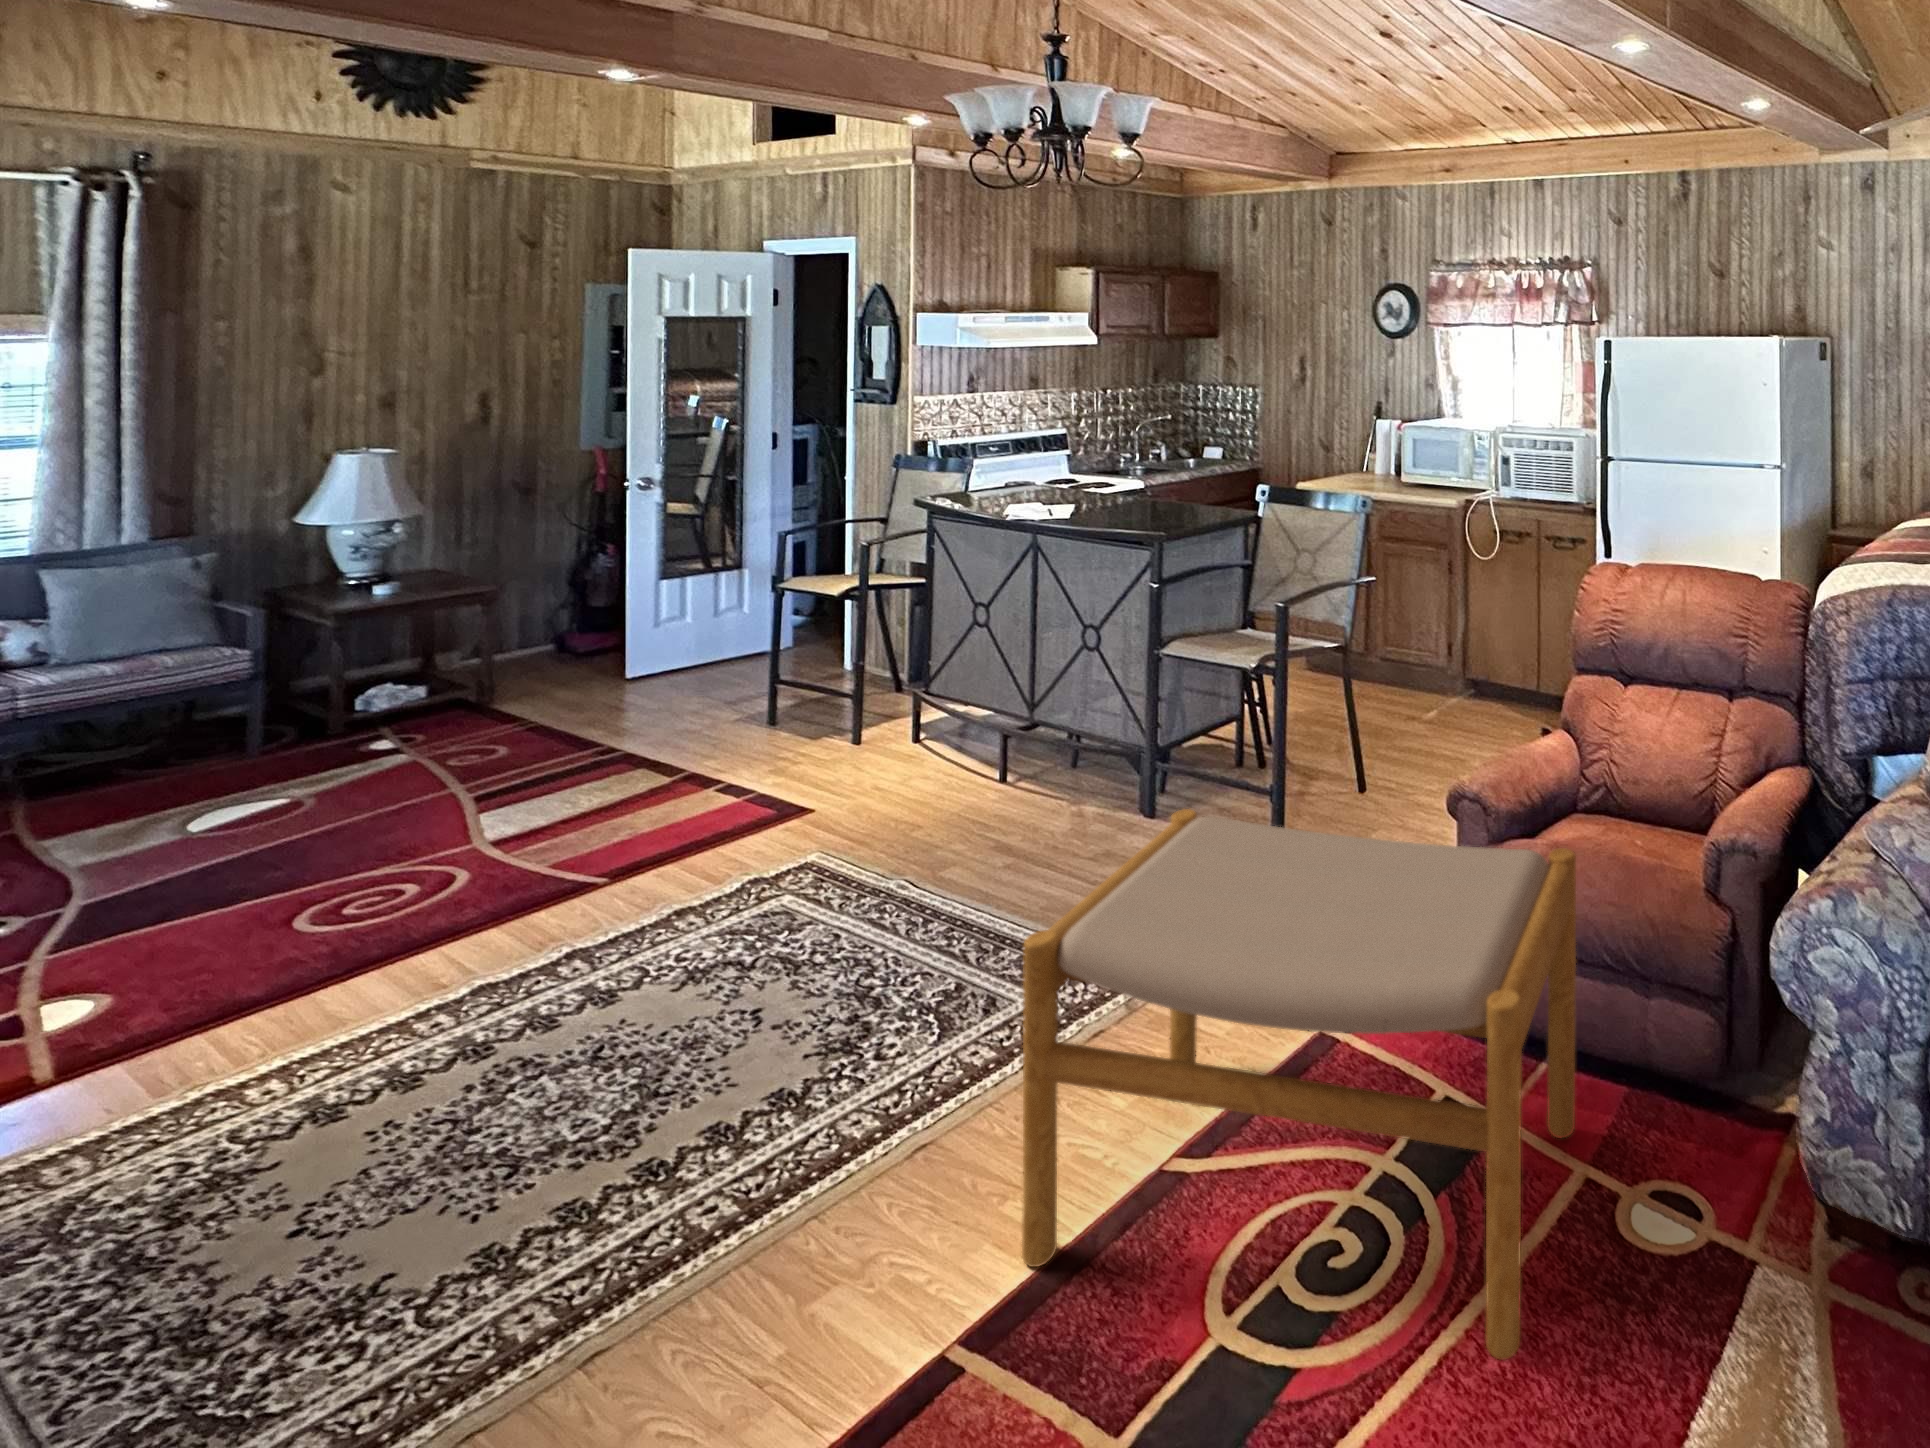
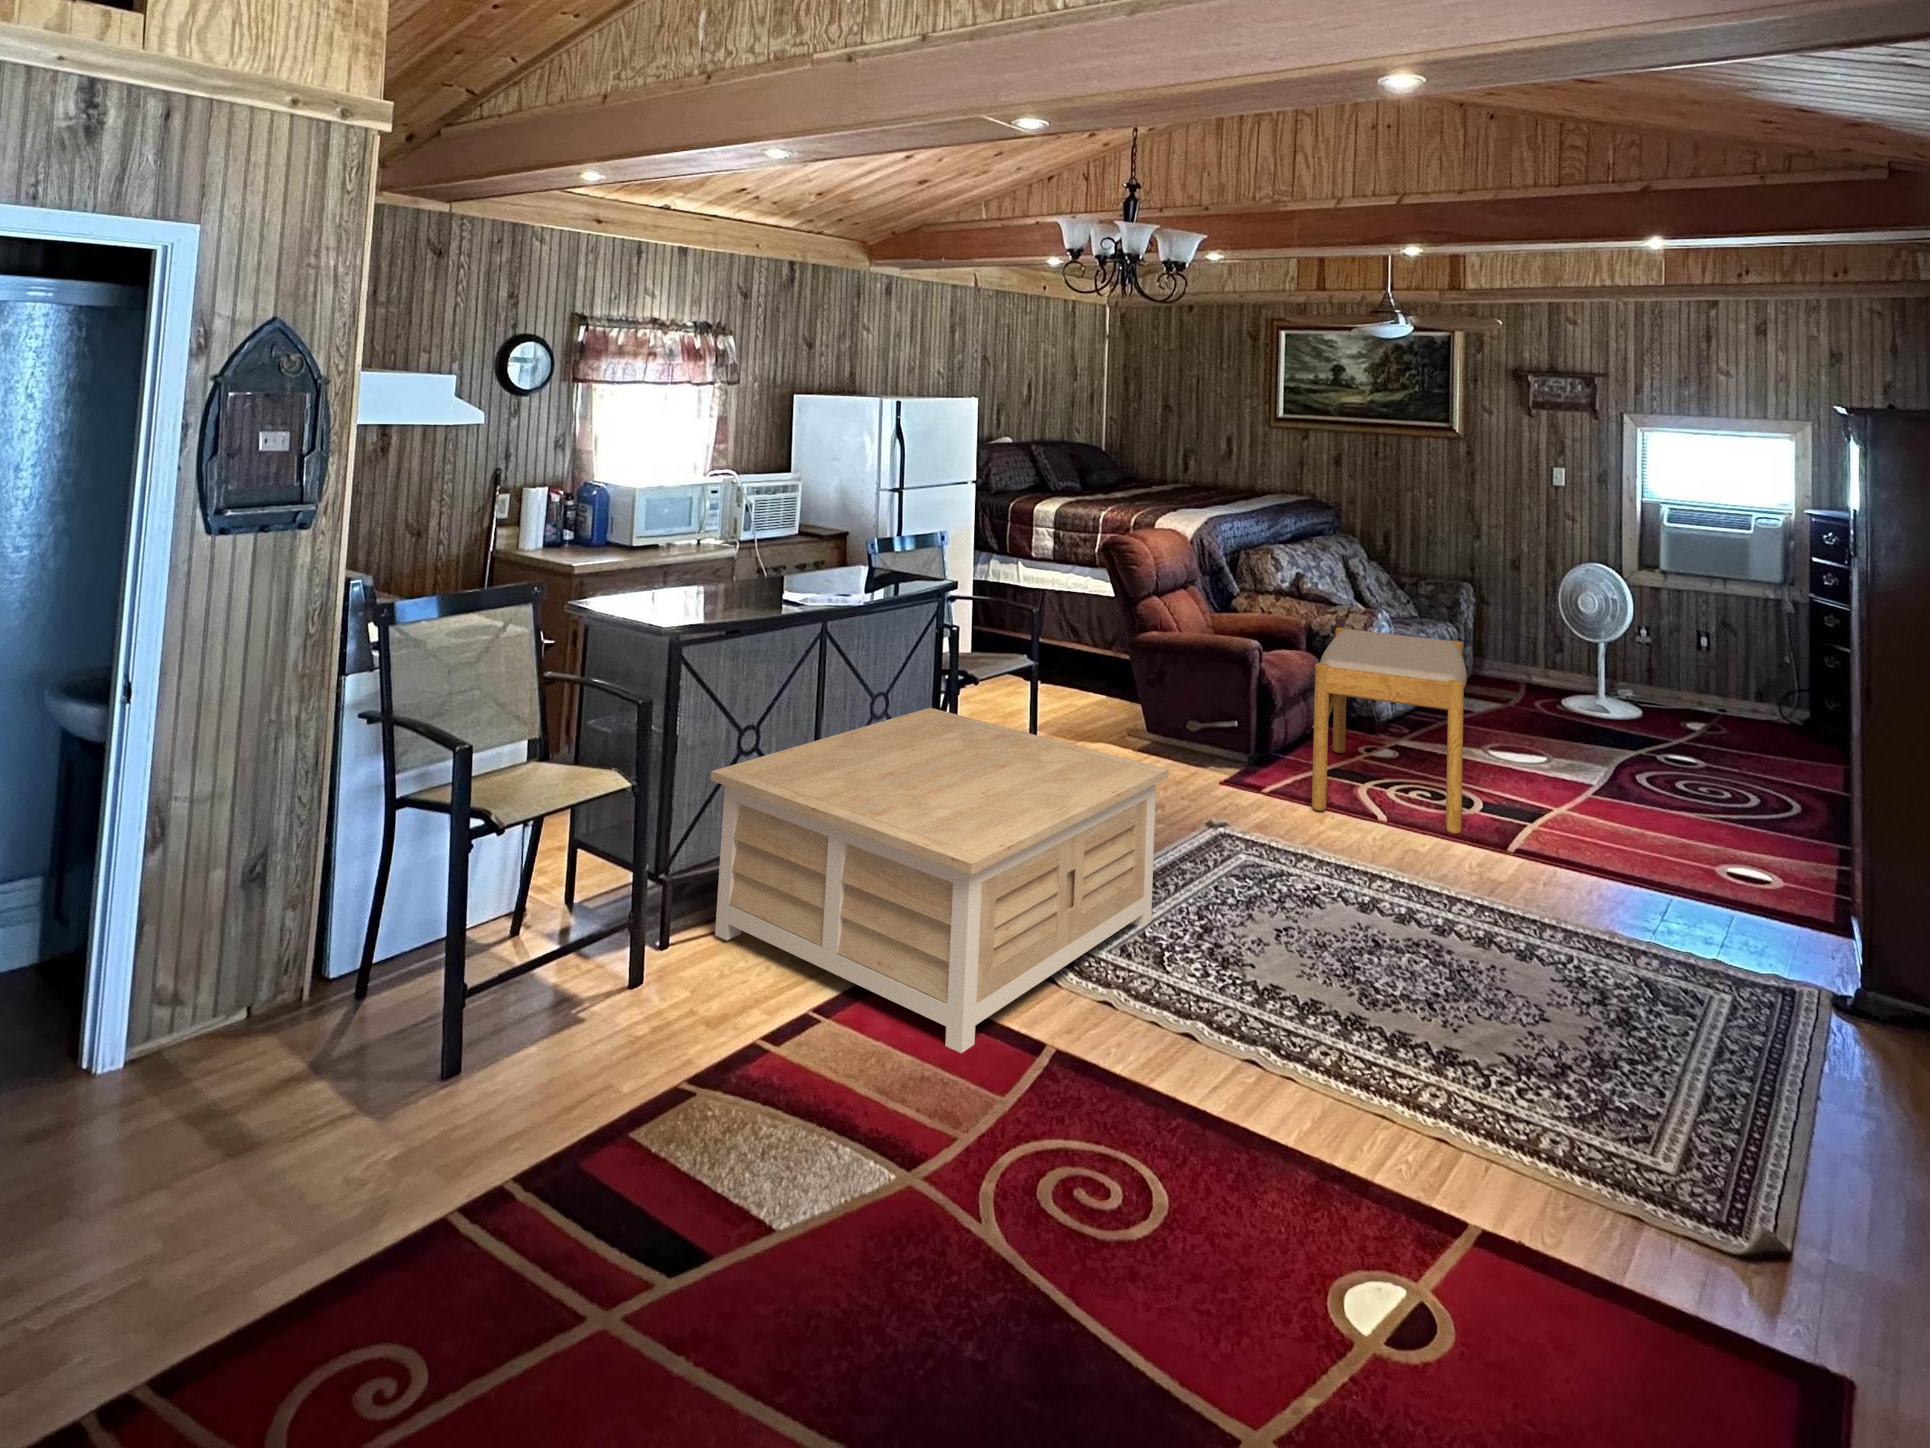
coffee table: none [636,625,1121,931] -> present [711,708,1169,1053]

